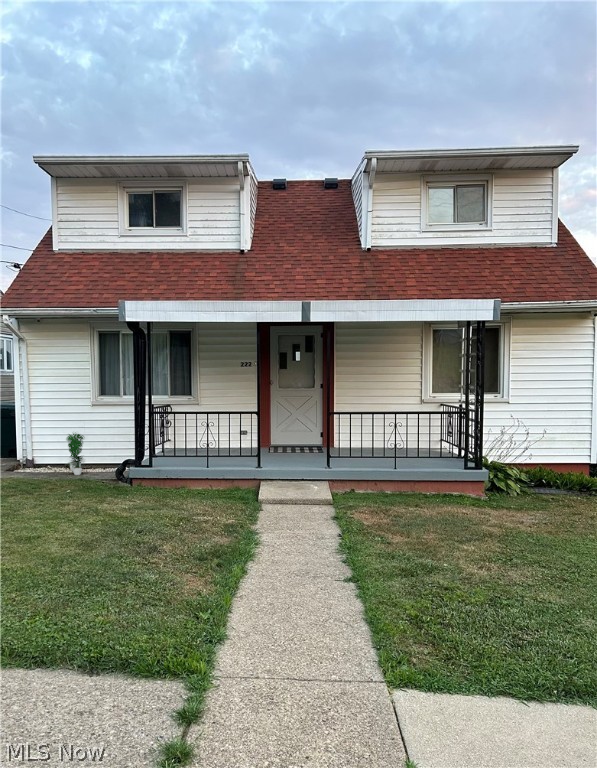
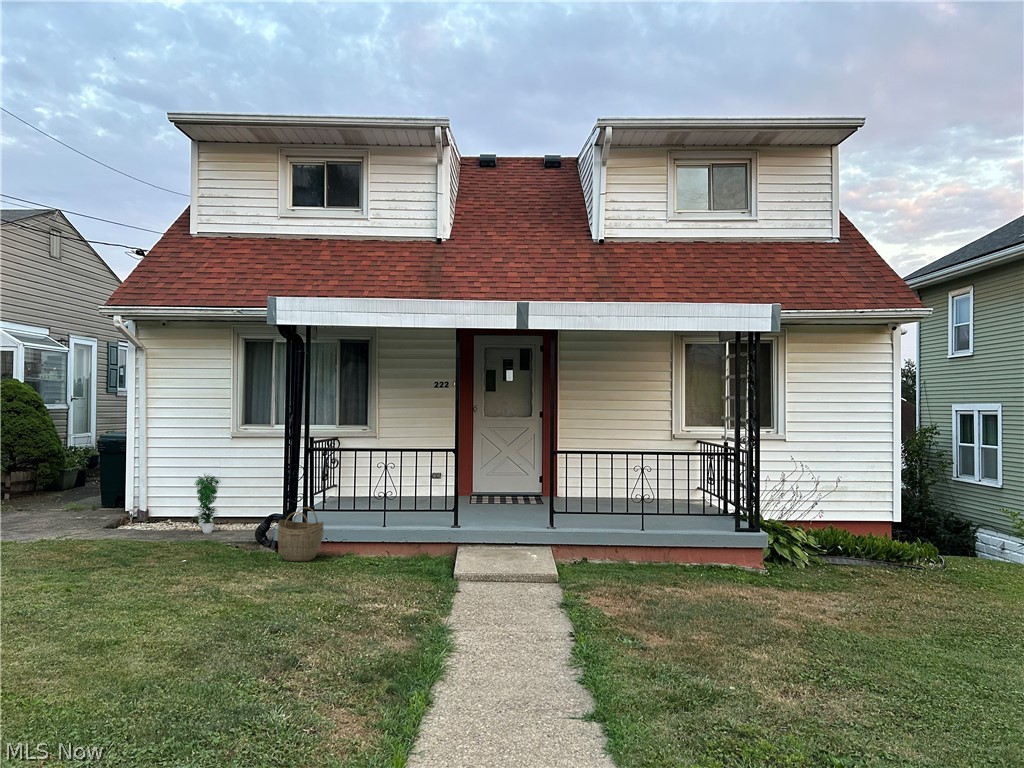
woven basket: none [132,455,164,493] -> present [277,507,323,561]

